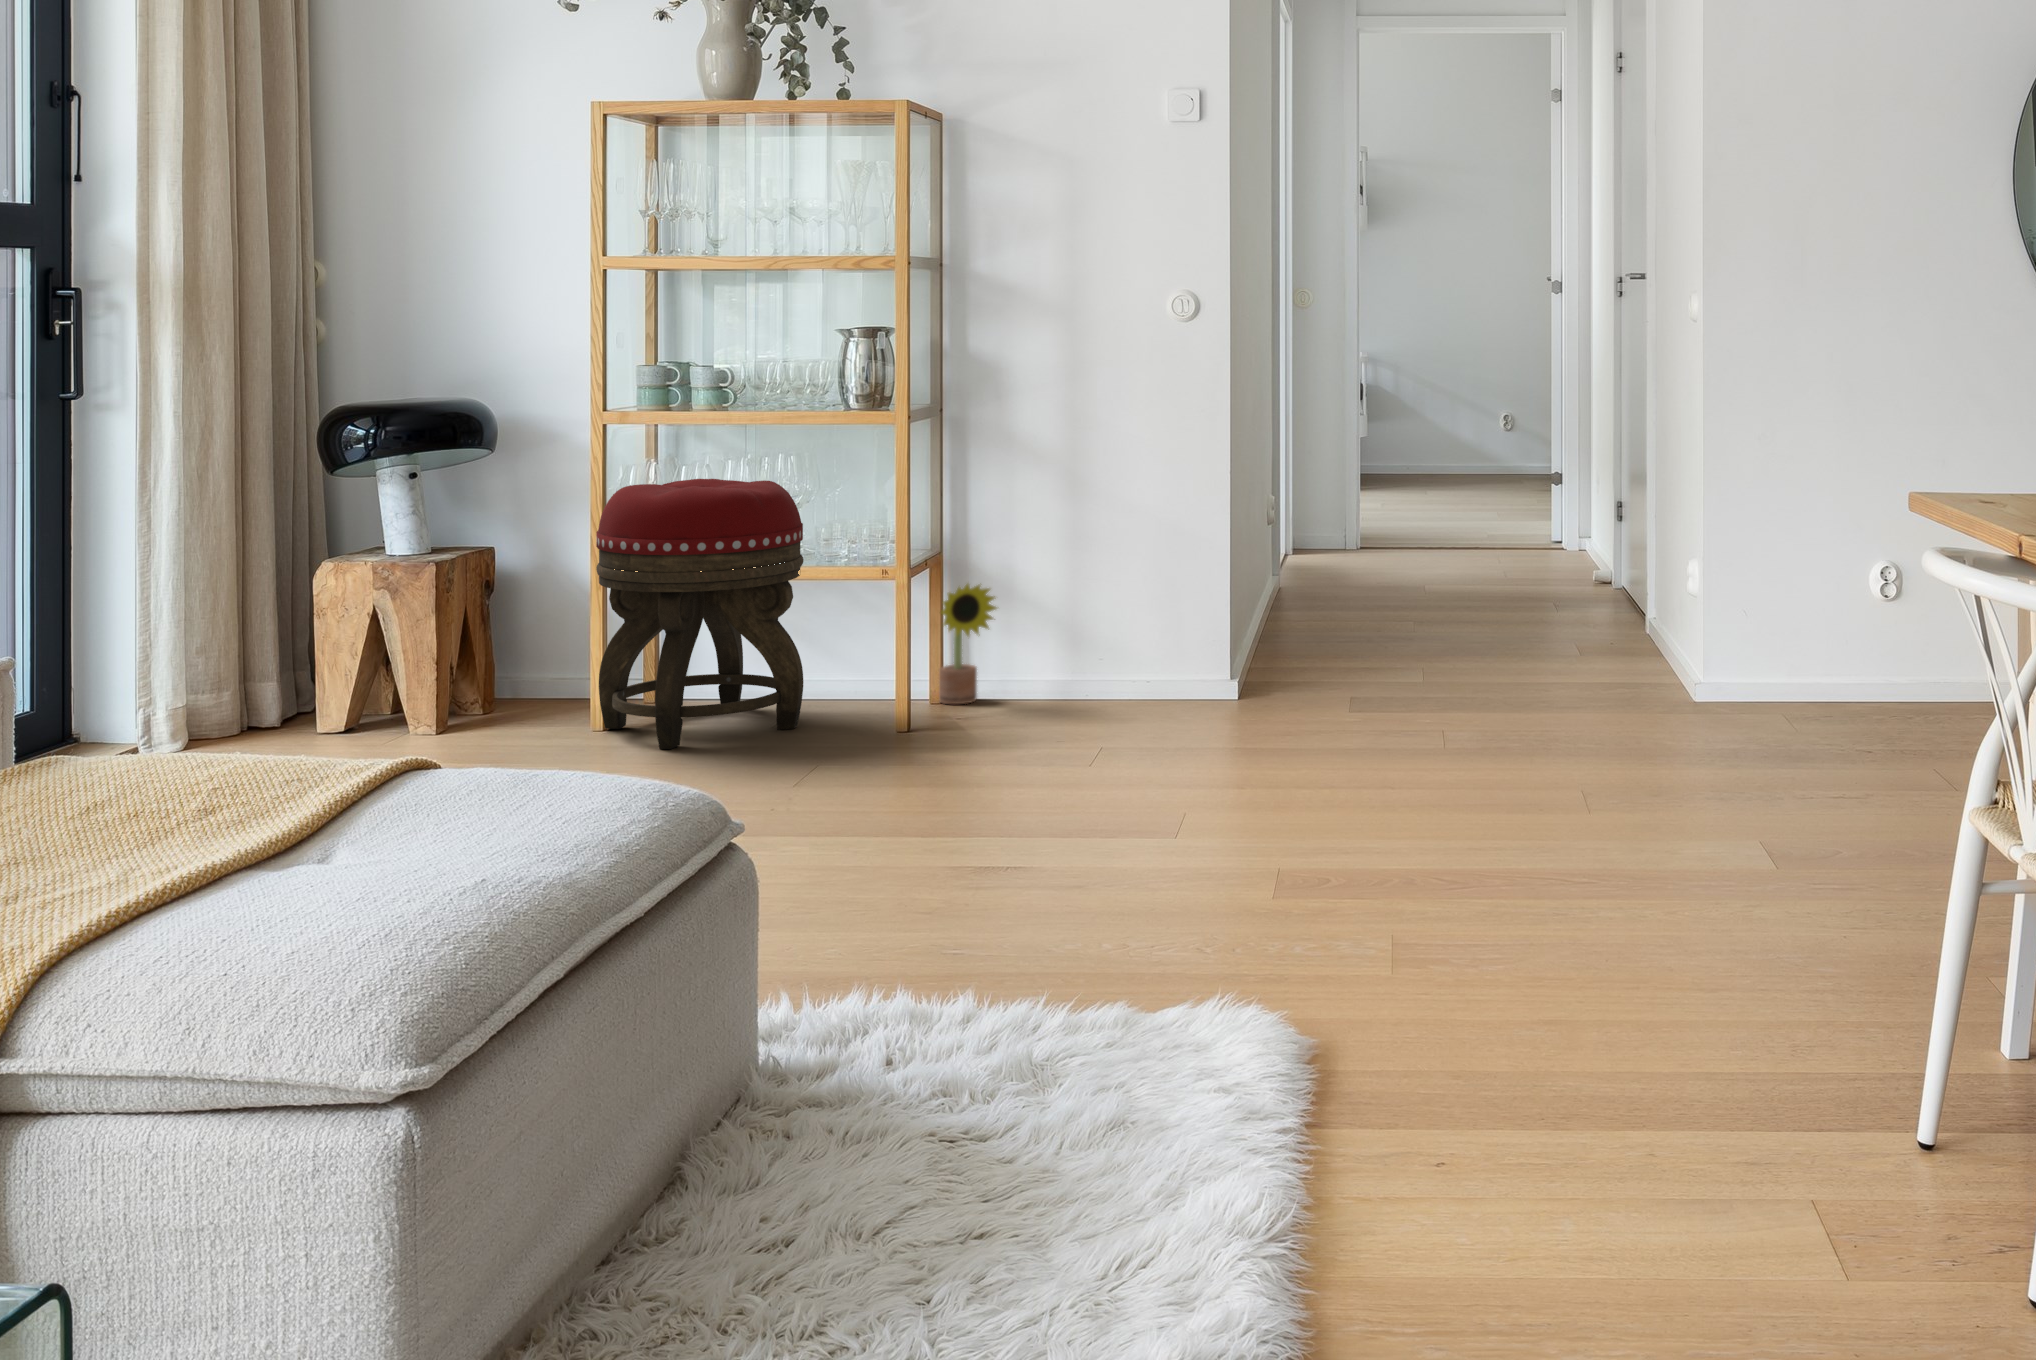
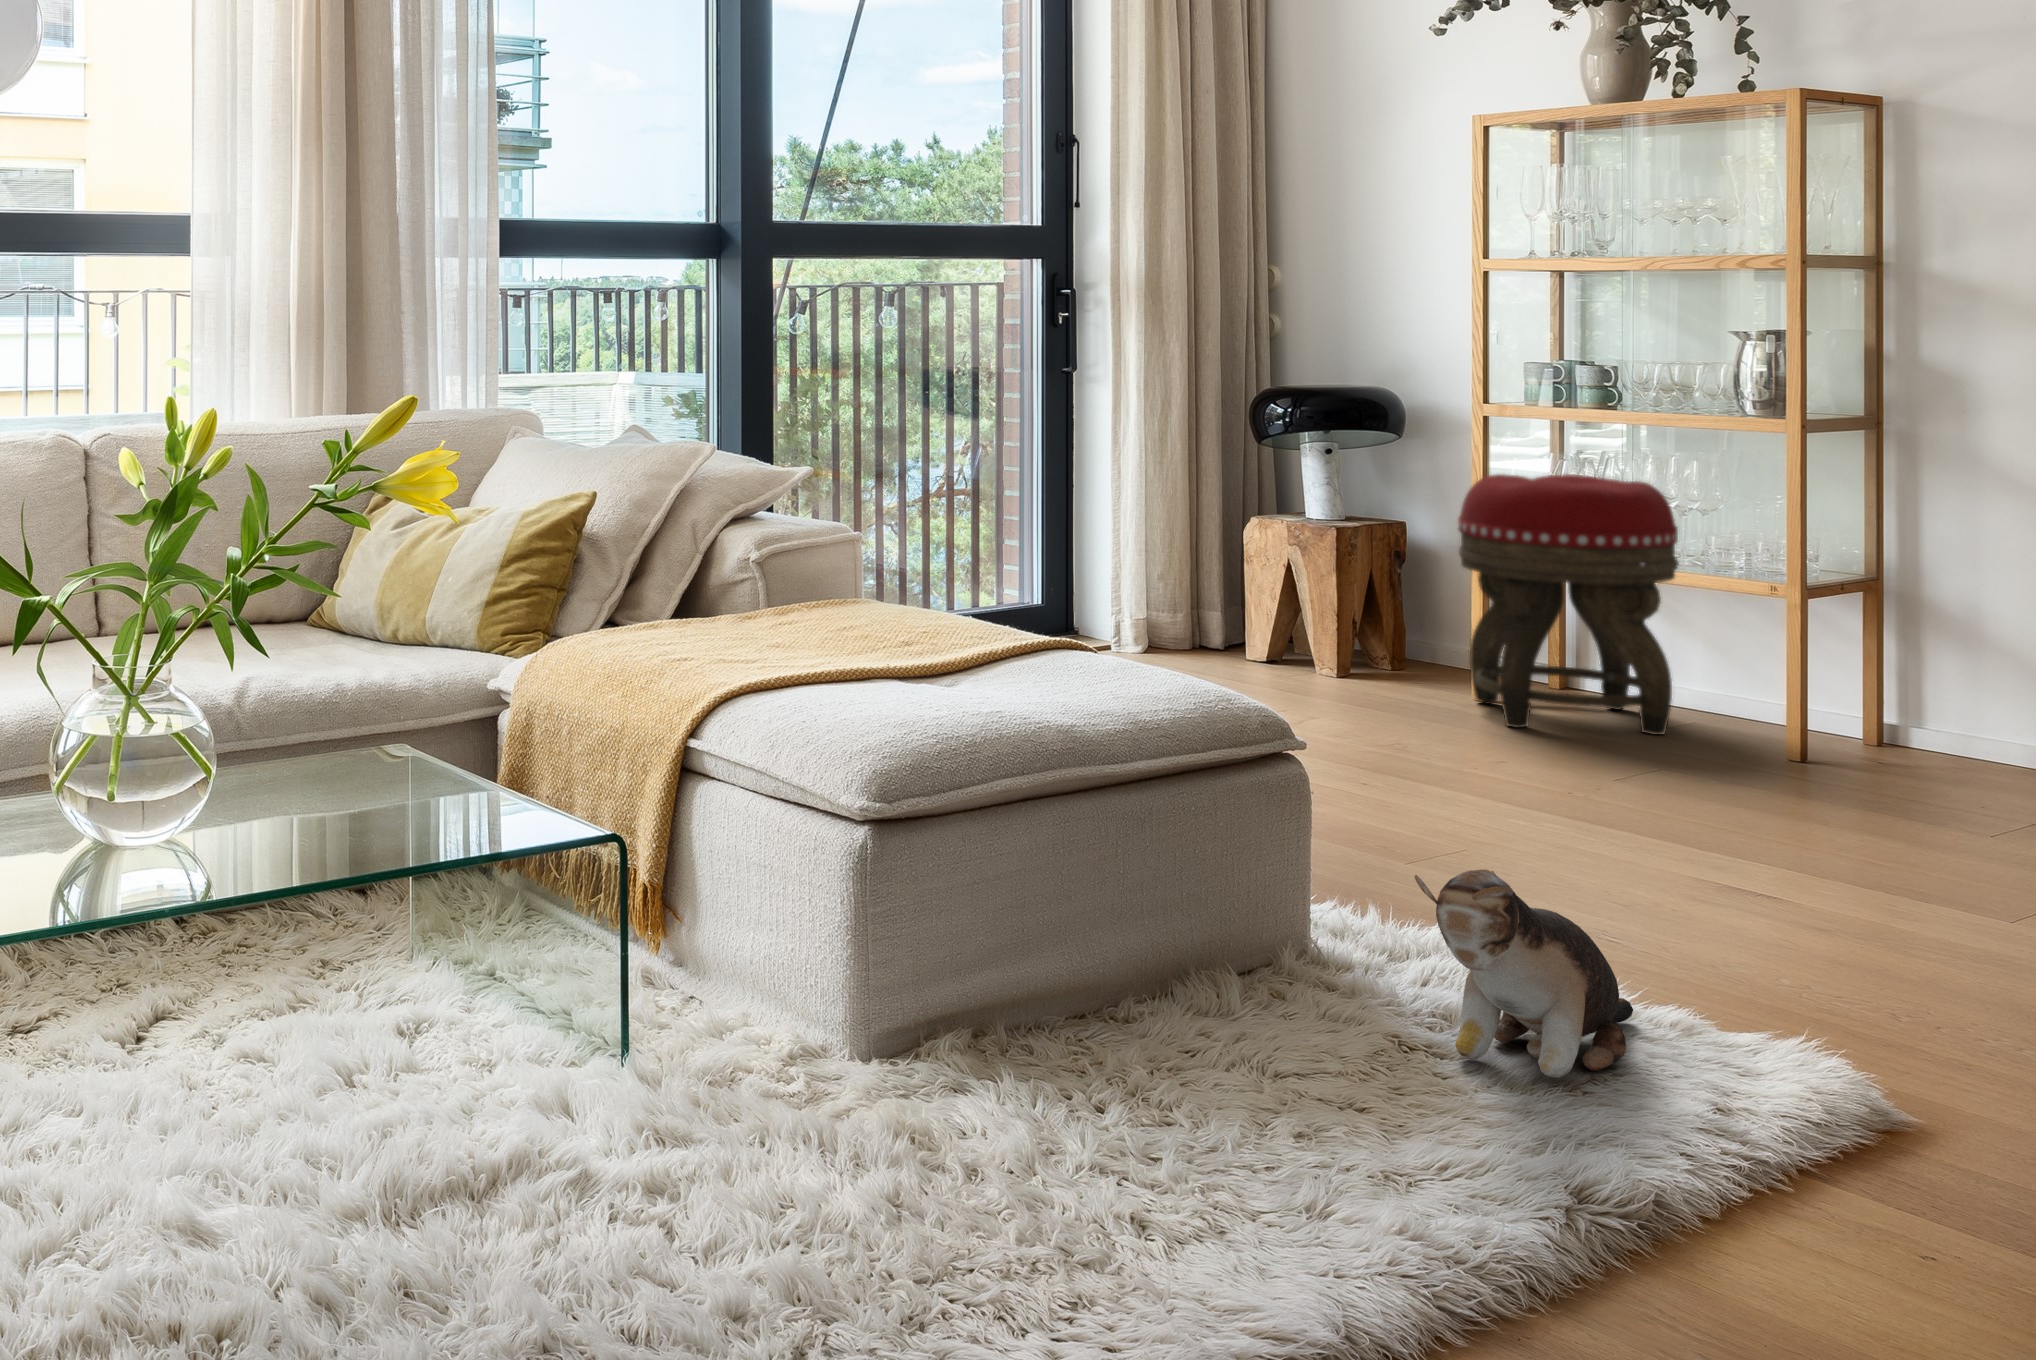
decorative plant: present [939,584,997,704] -> none [1859,615,1945,752]
plush toy: none [1010,918,1152,1134] -> present [1415,870,1633,1078]

